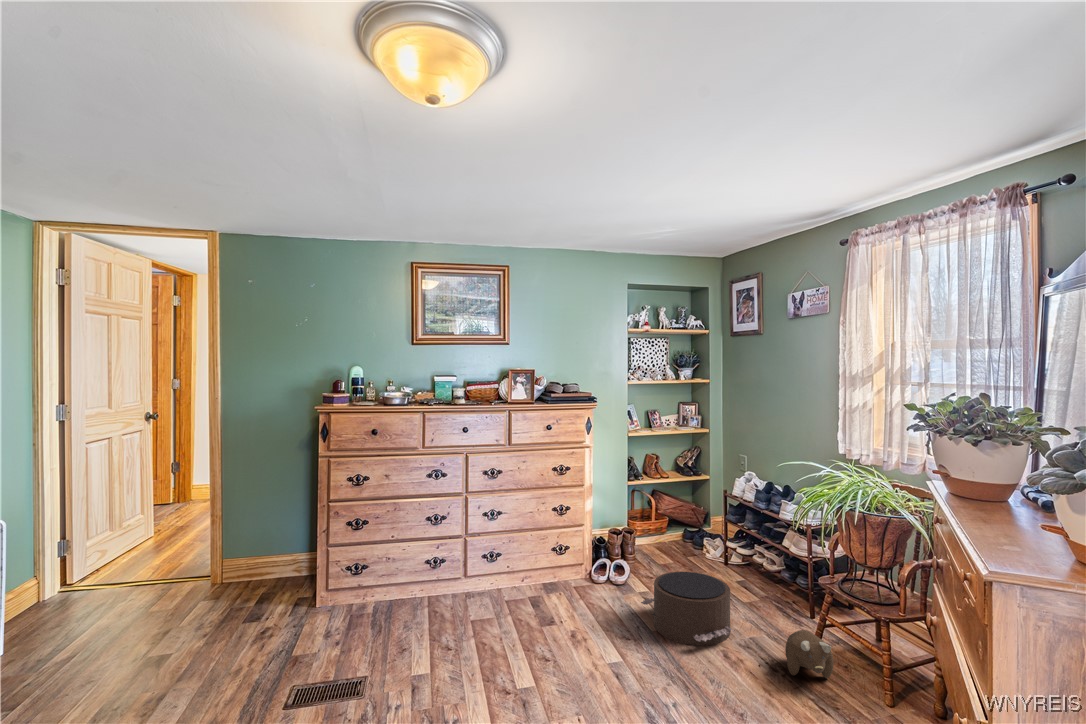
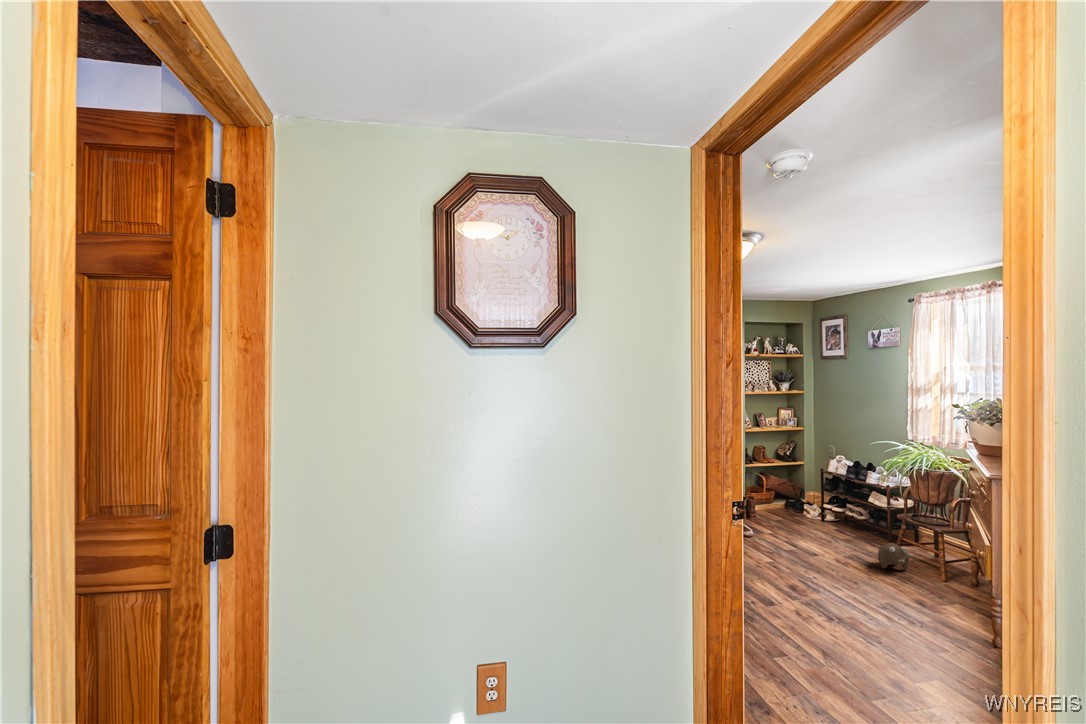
pouf: present [641,572,734,646] -> none [776,515,843,555]

